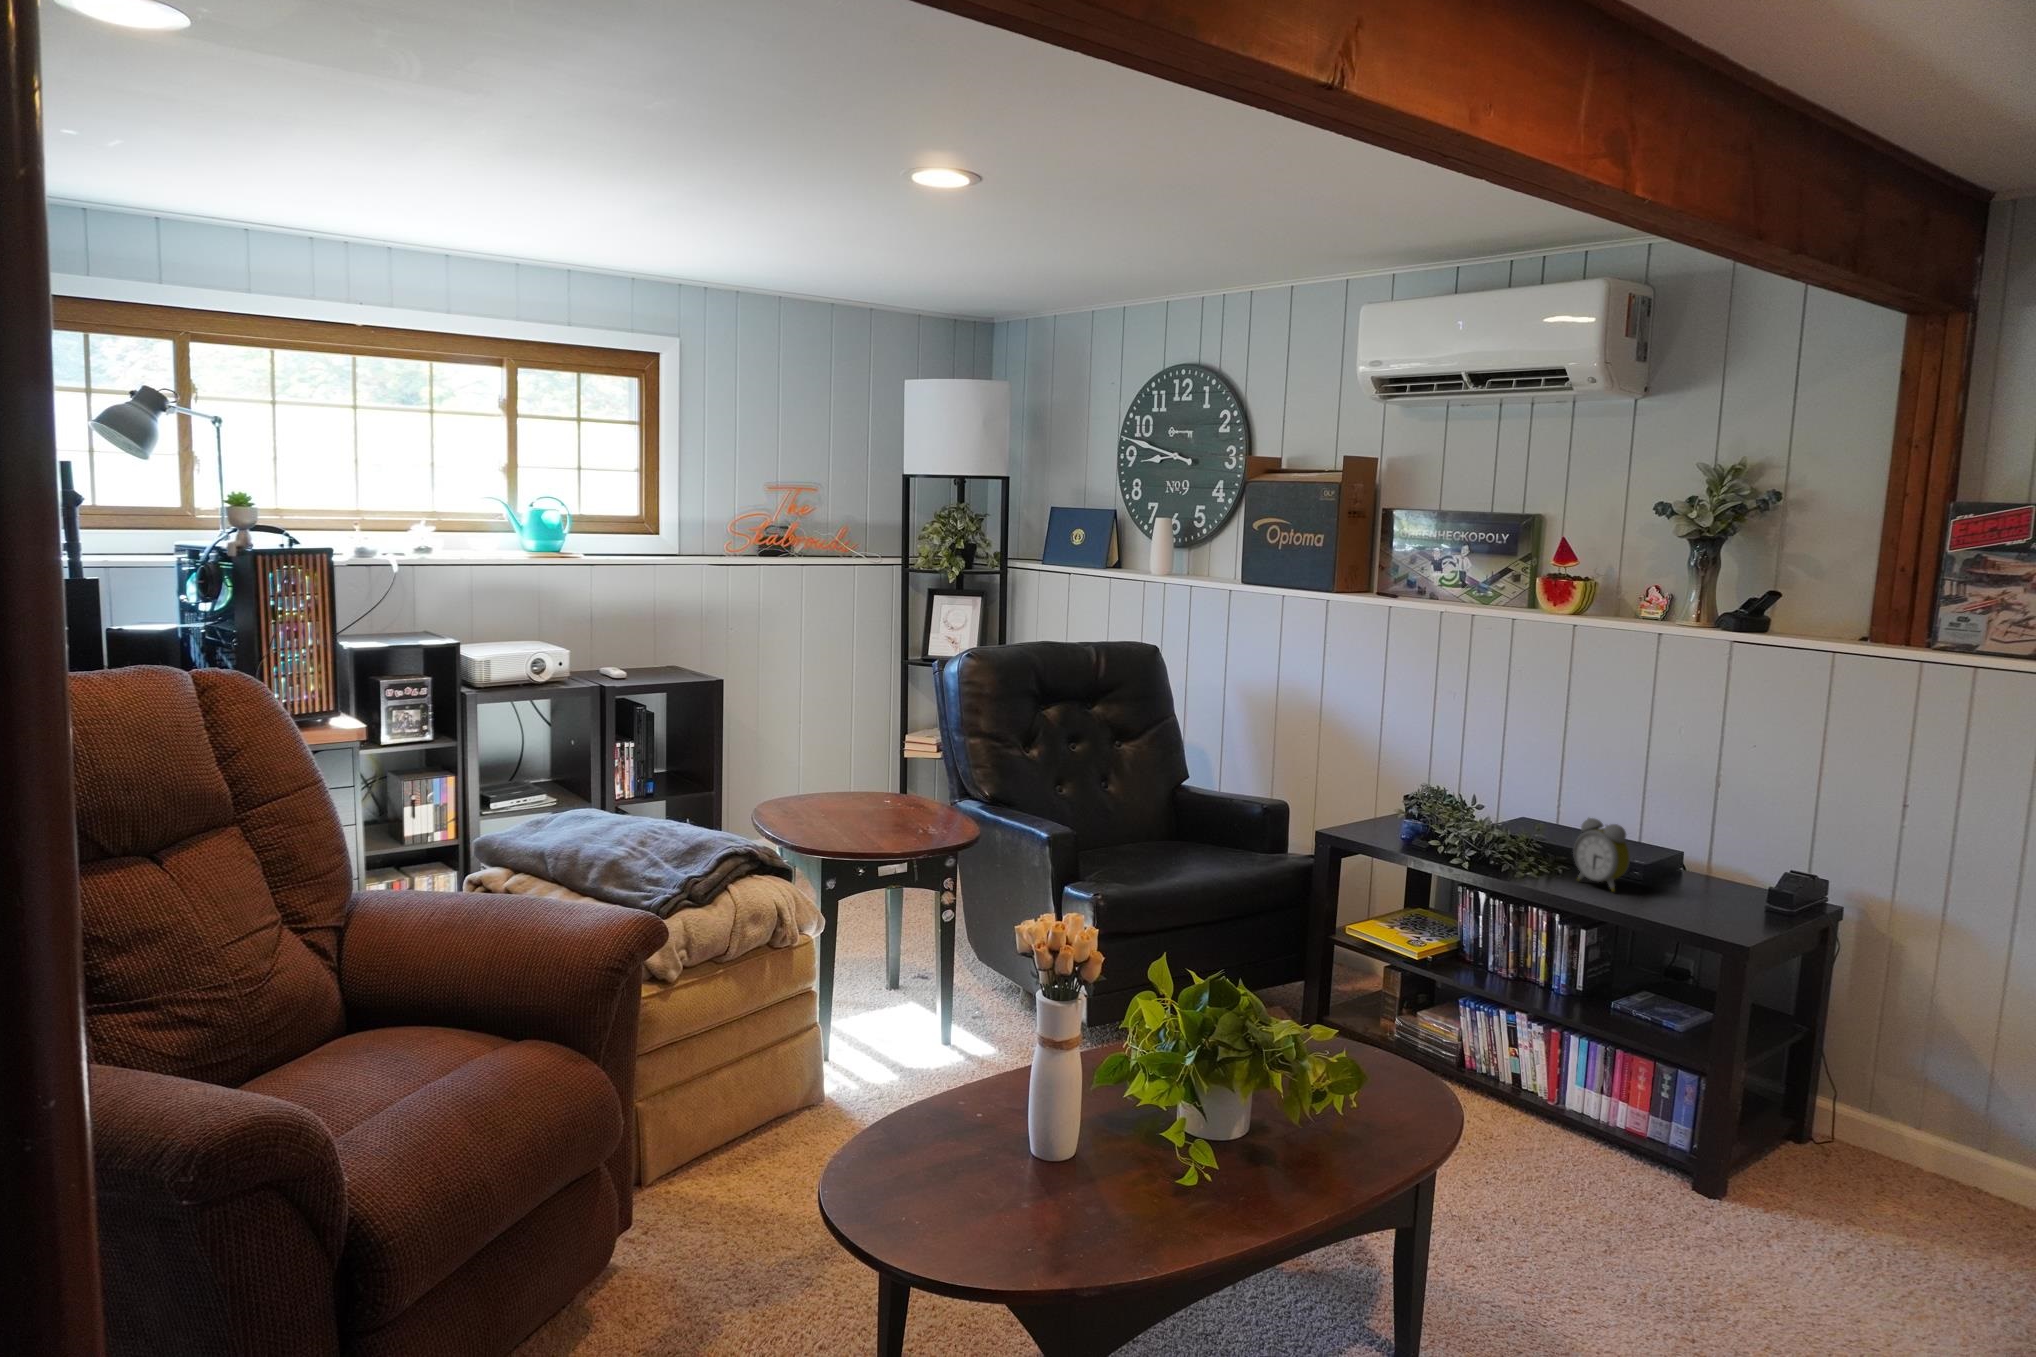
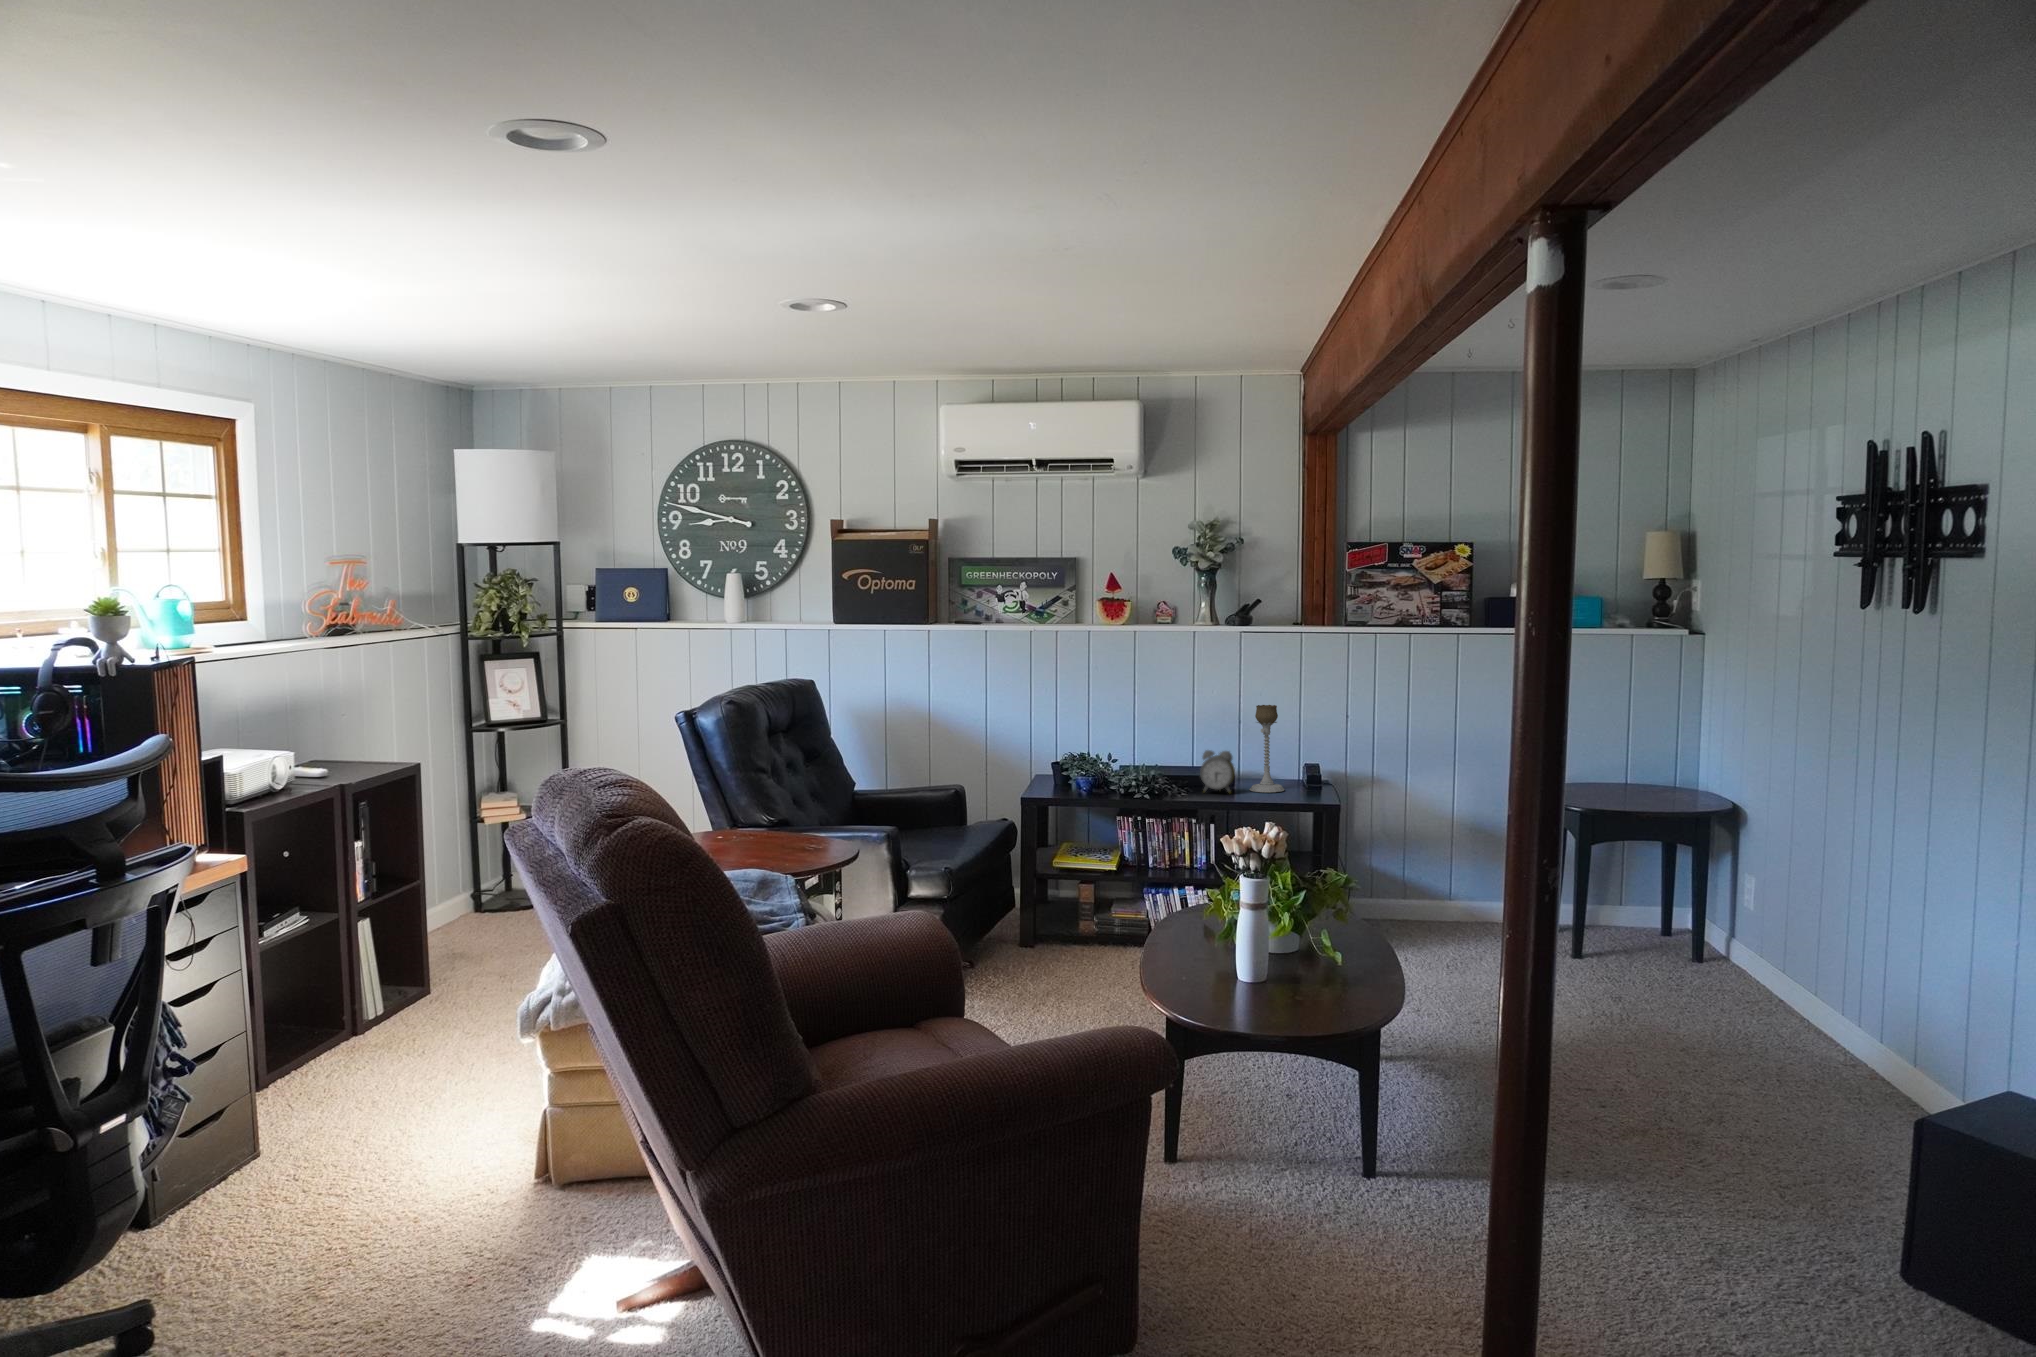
candle holder: none [1664,762,1727,907] -> present [1249,705,1284,793]

